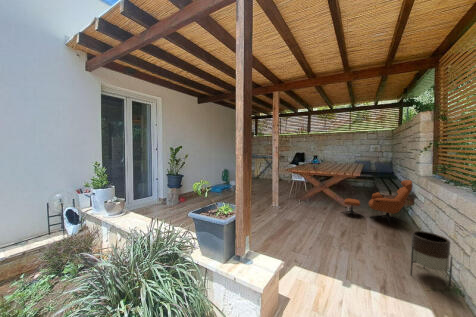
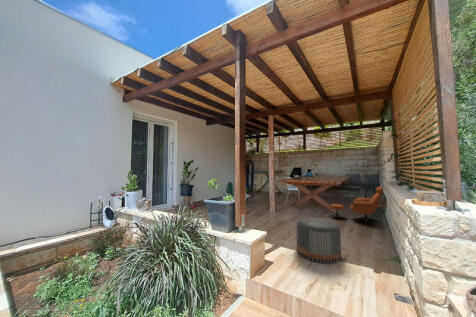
pouf: none [316,226,379,296] -> present [296,217,341,264]
planter: present [410,231,452,286] -> none [368,220,396,259]

